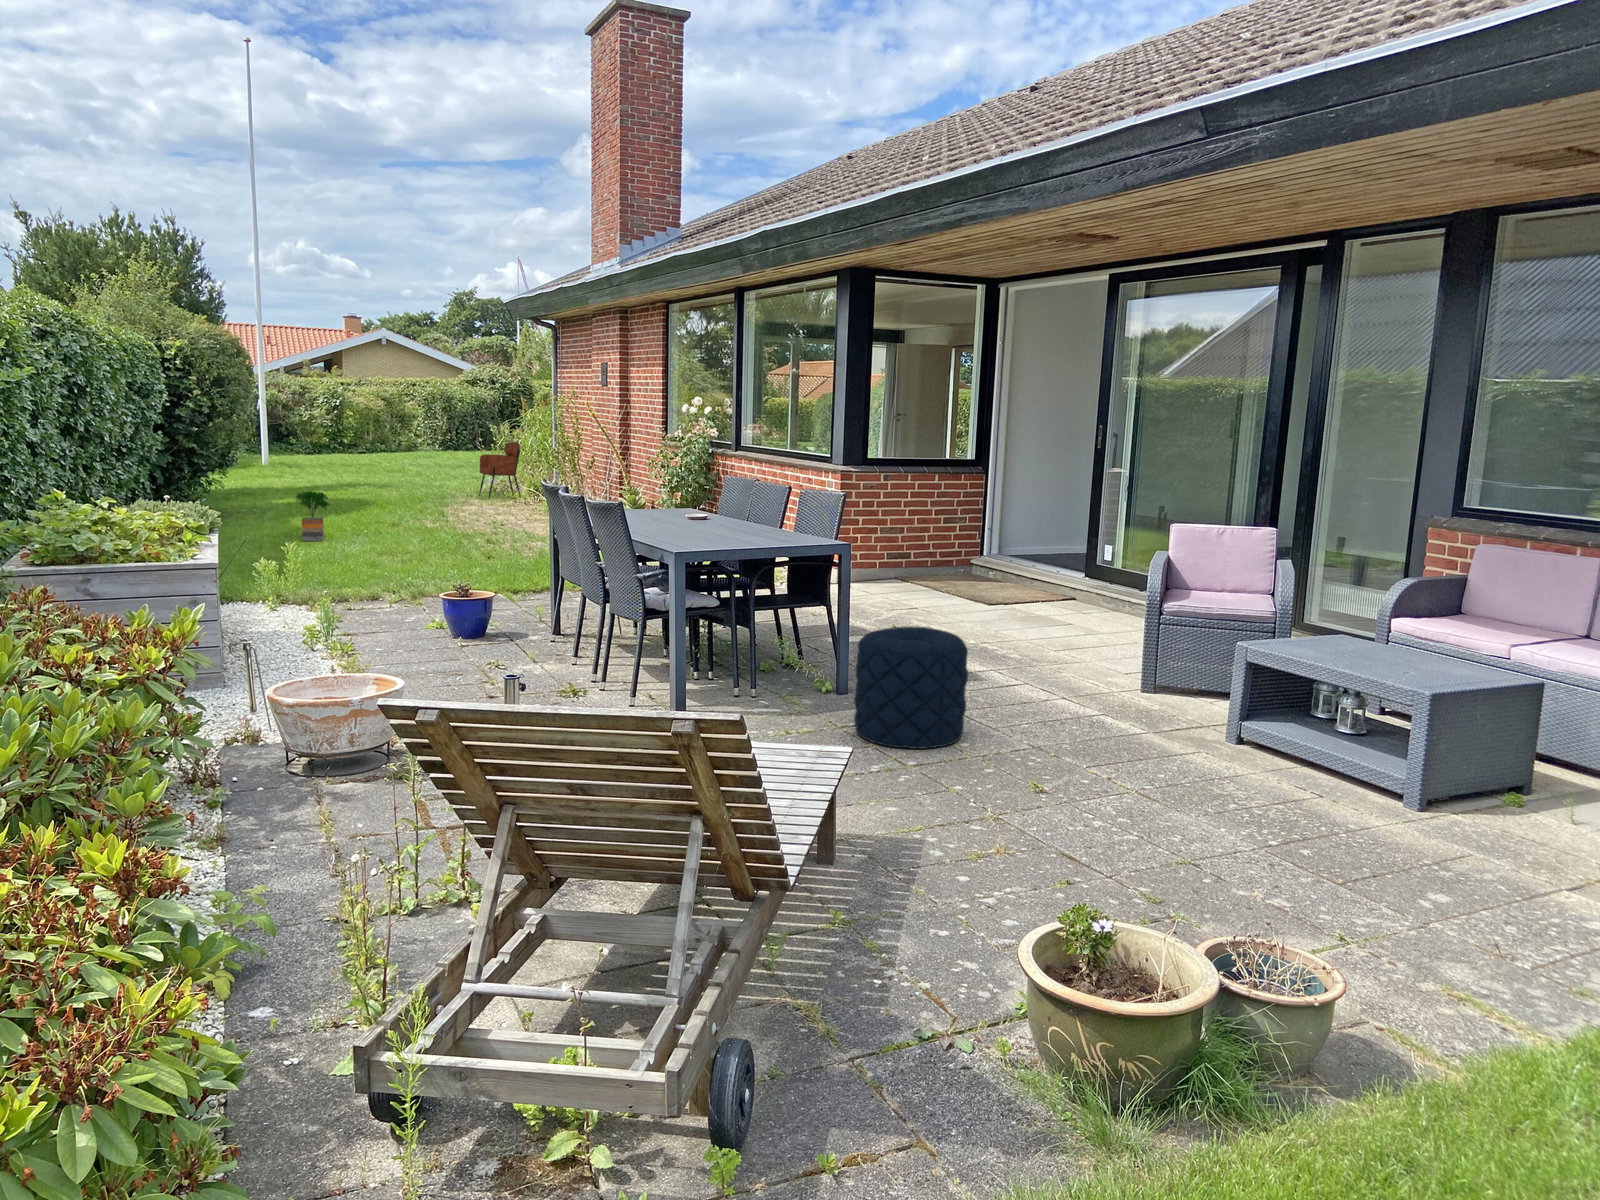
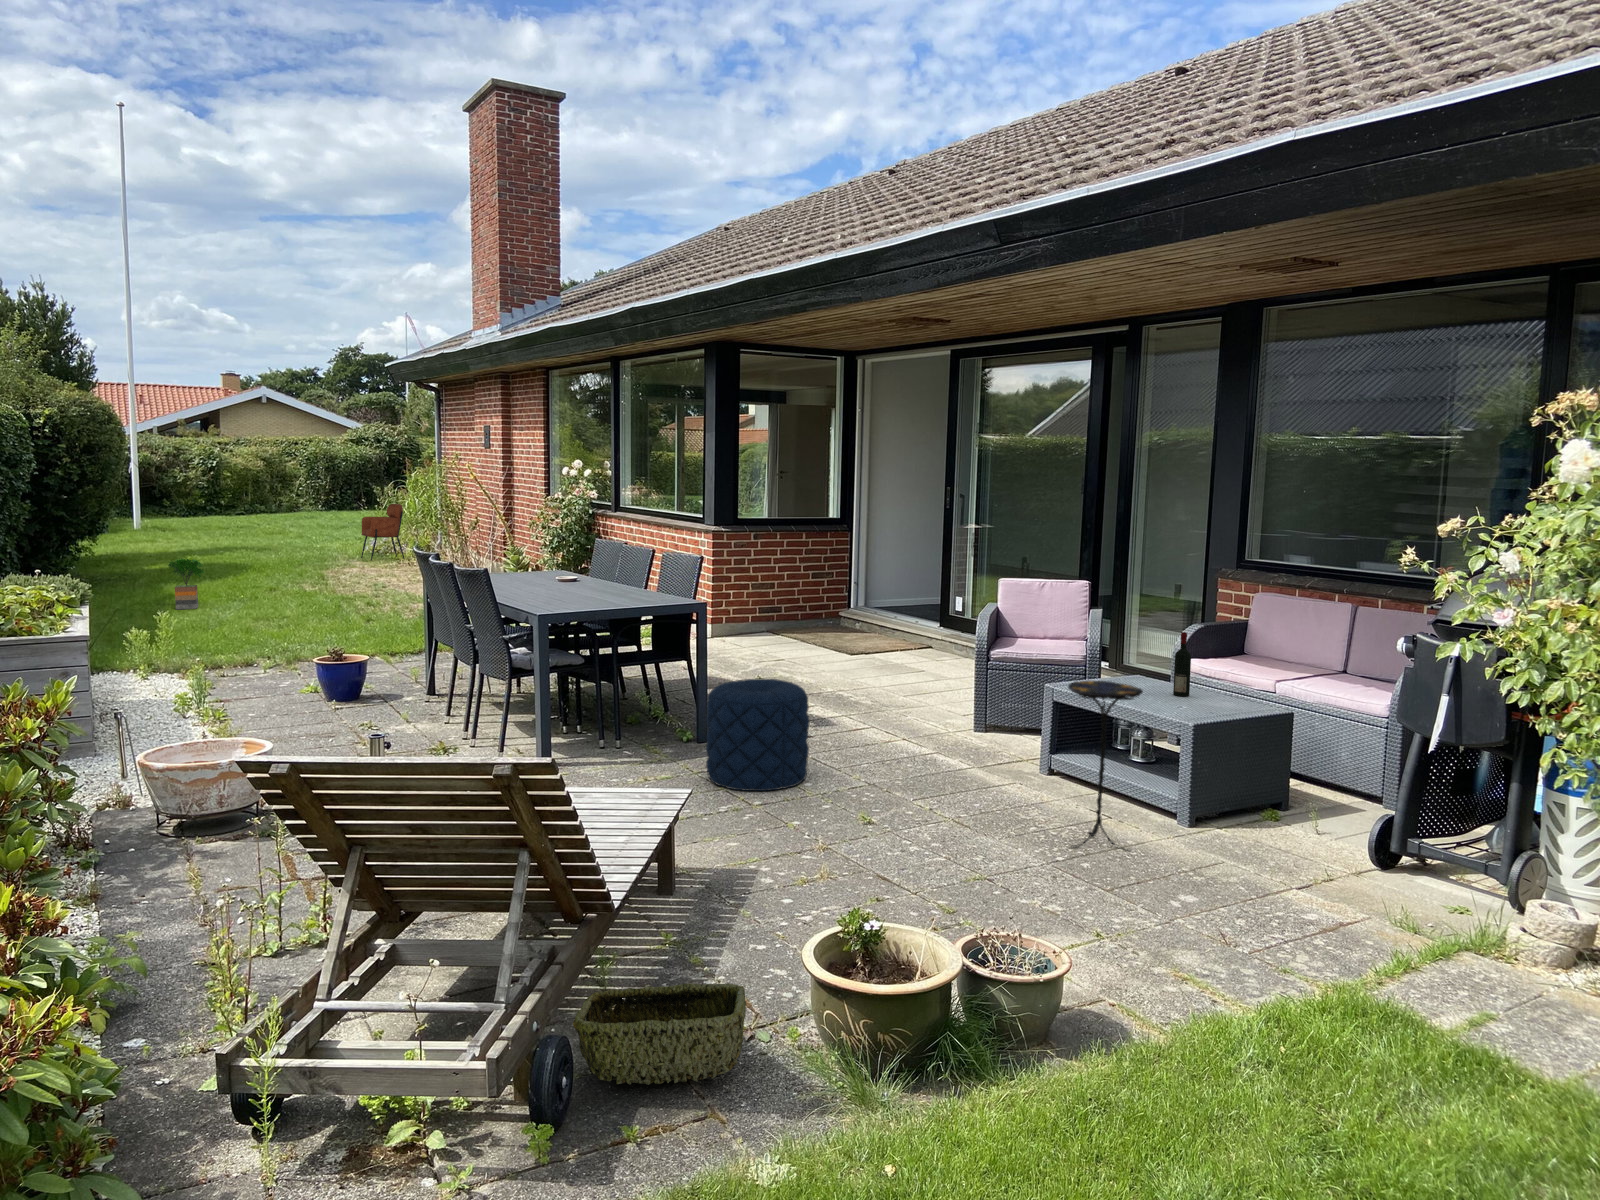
wine bottle: none [1383,588,1408,661] -> present [1173,632,1191,696]
side table: none [1276,639,1374,835] -> present [1068,681,1143,847]
woven basket: none [755,979,960,1100] -> present [573,983,746,1085]

